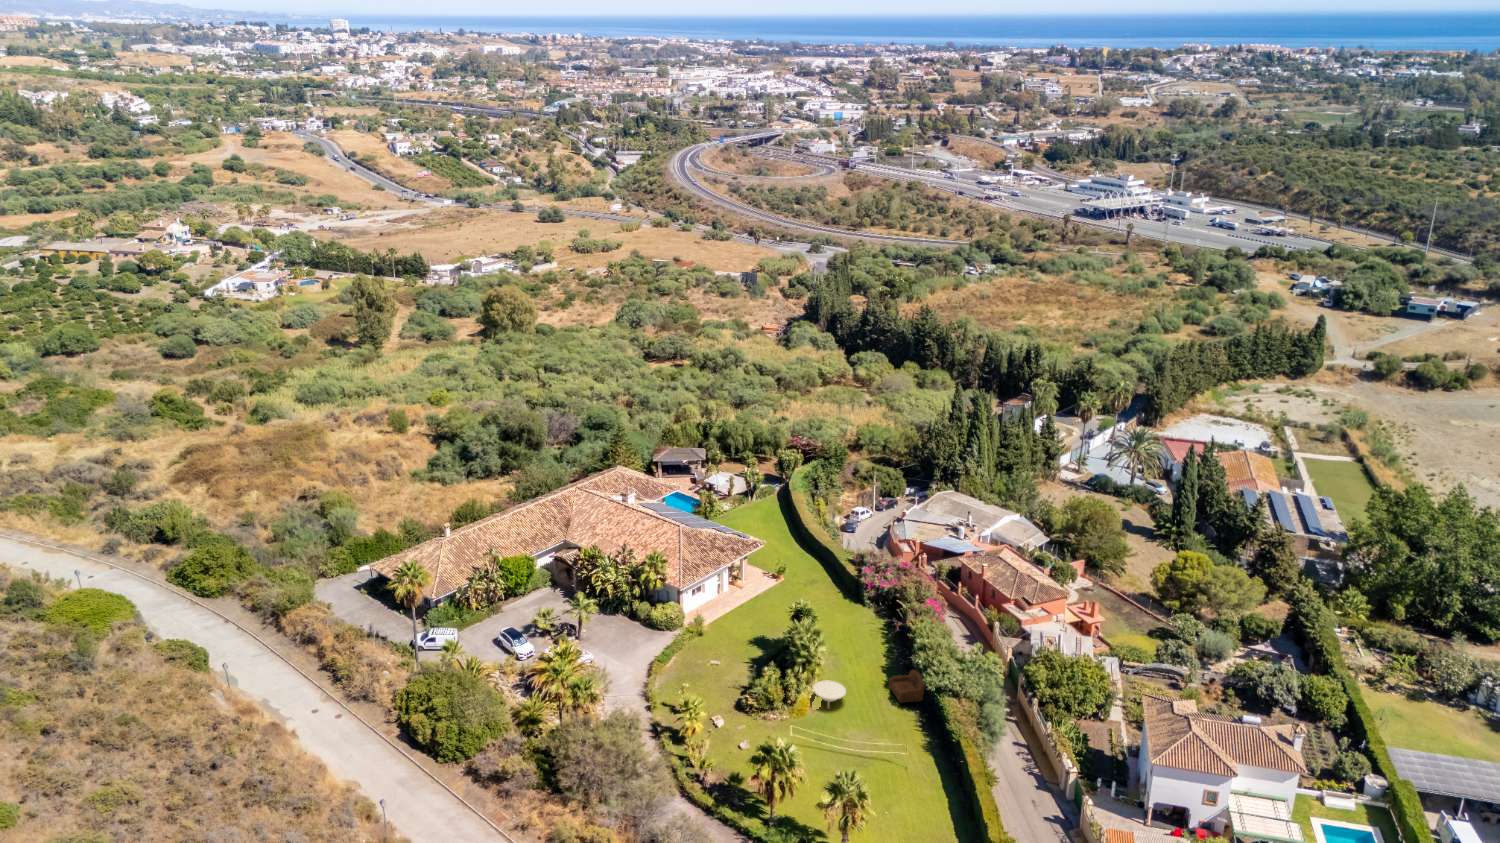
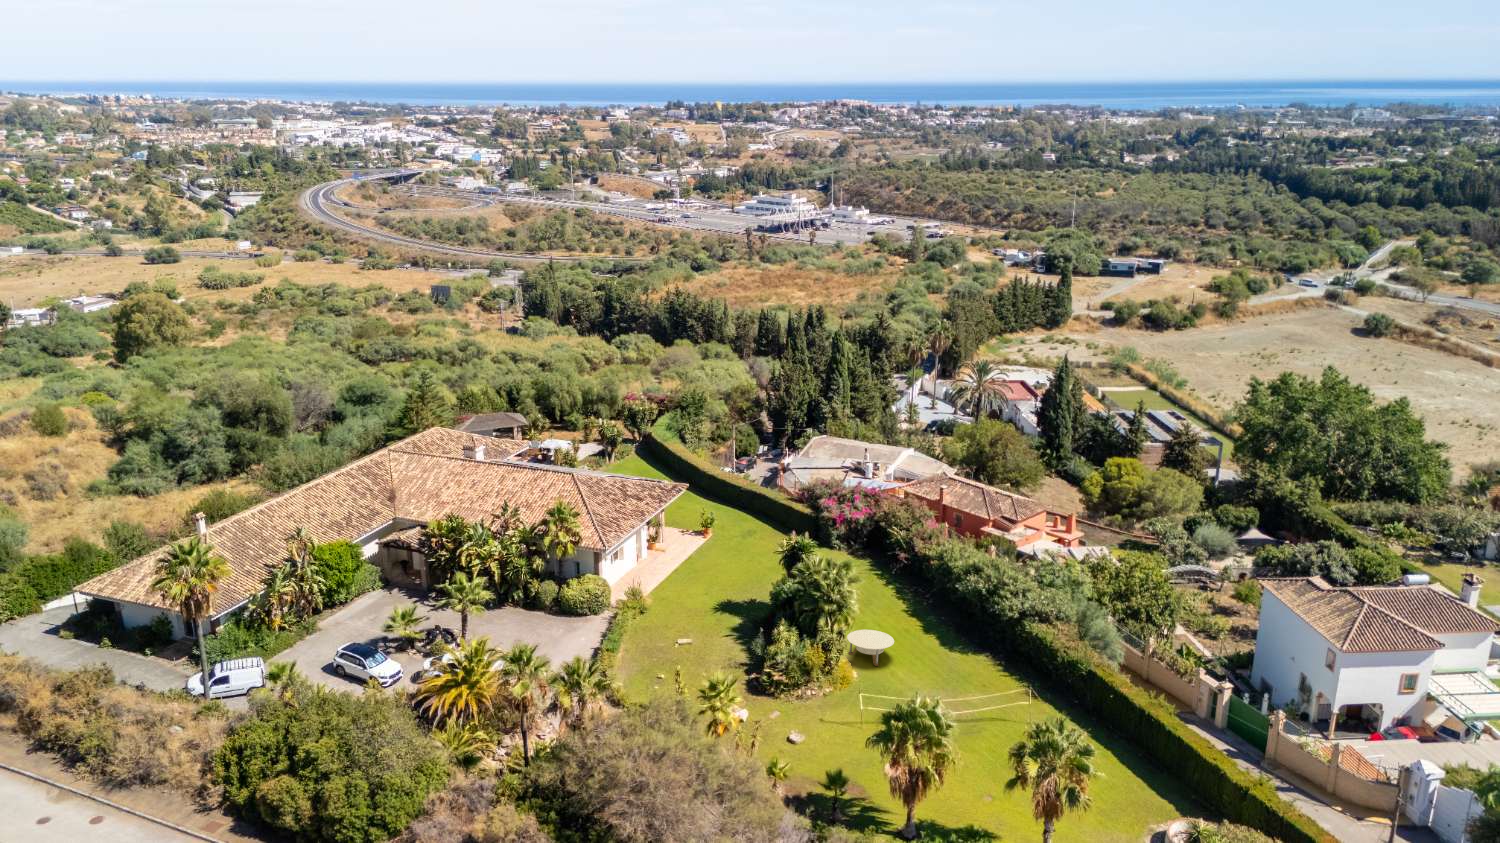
armchair: present [889,670,925,703] -> none [932,598,986,645]

